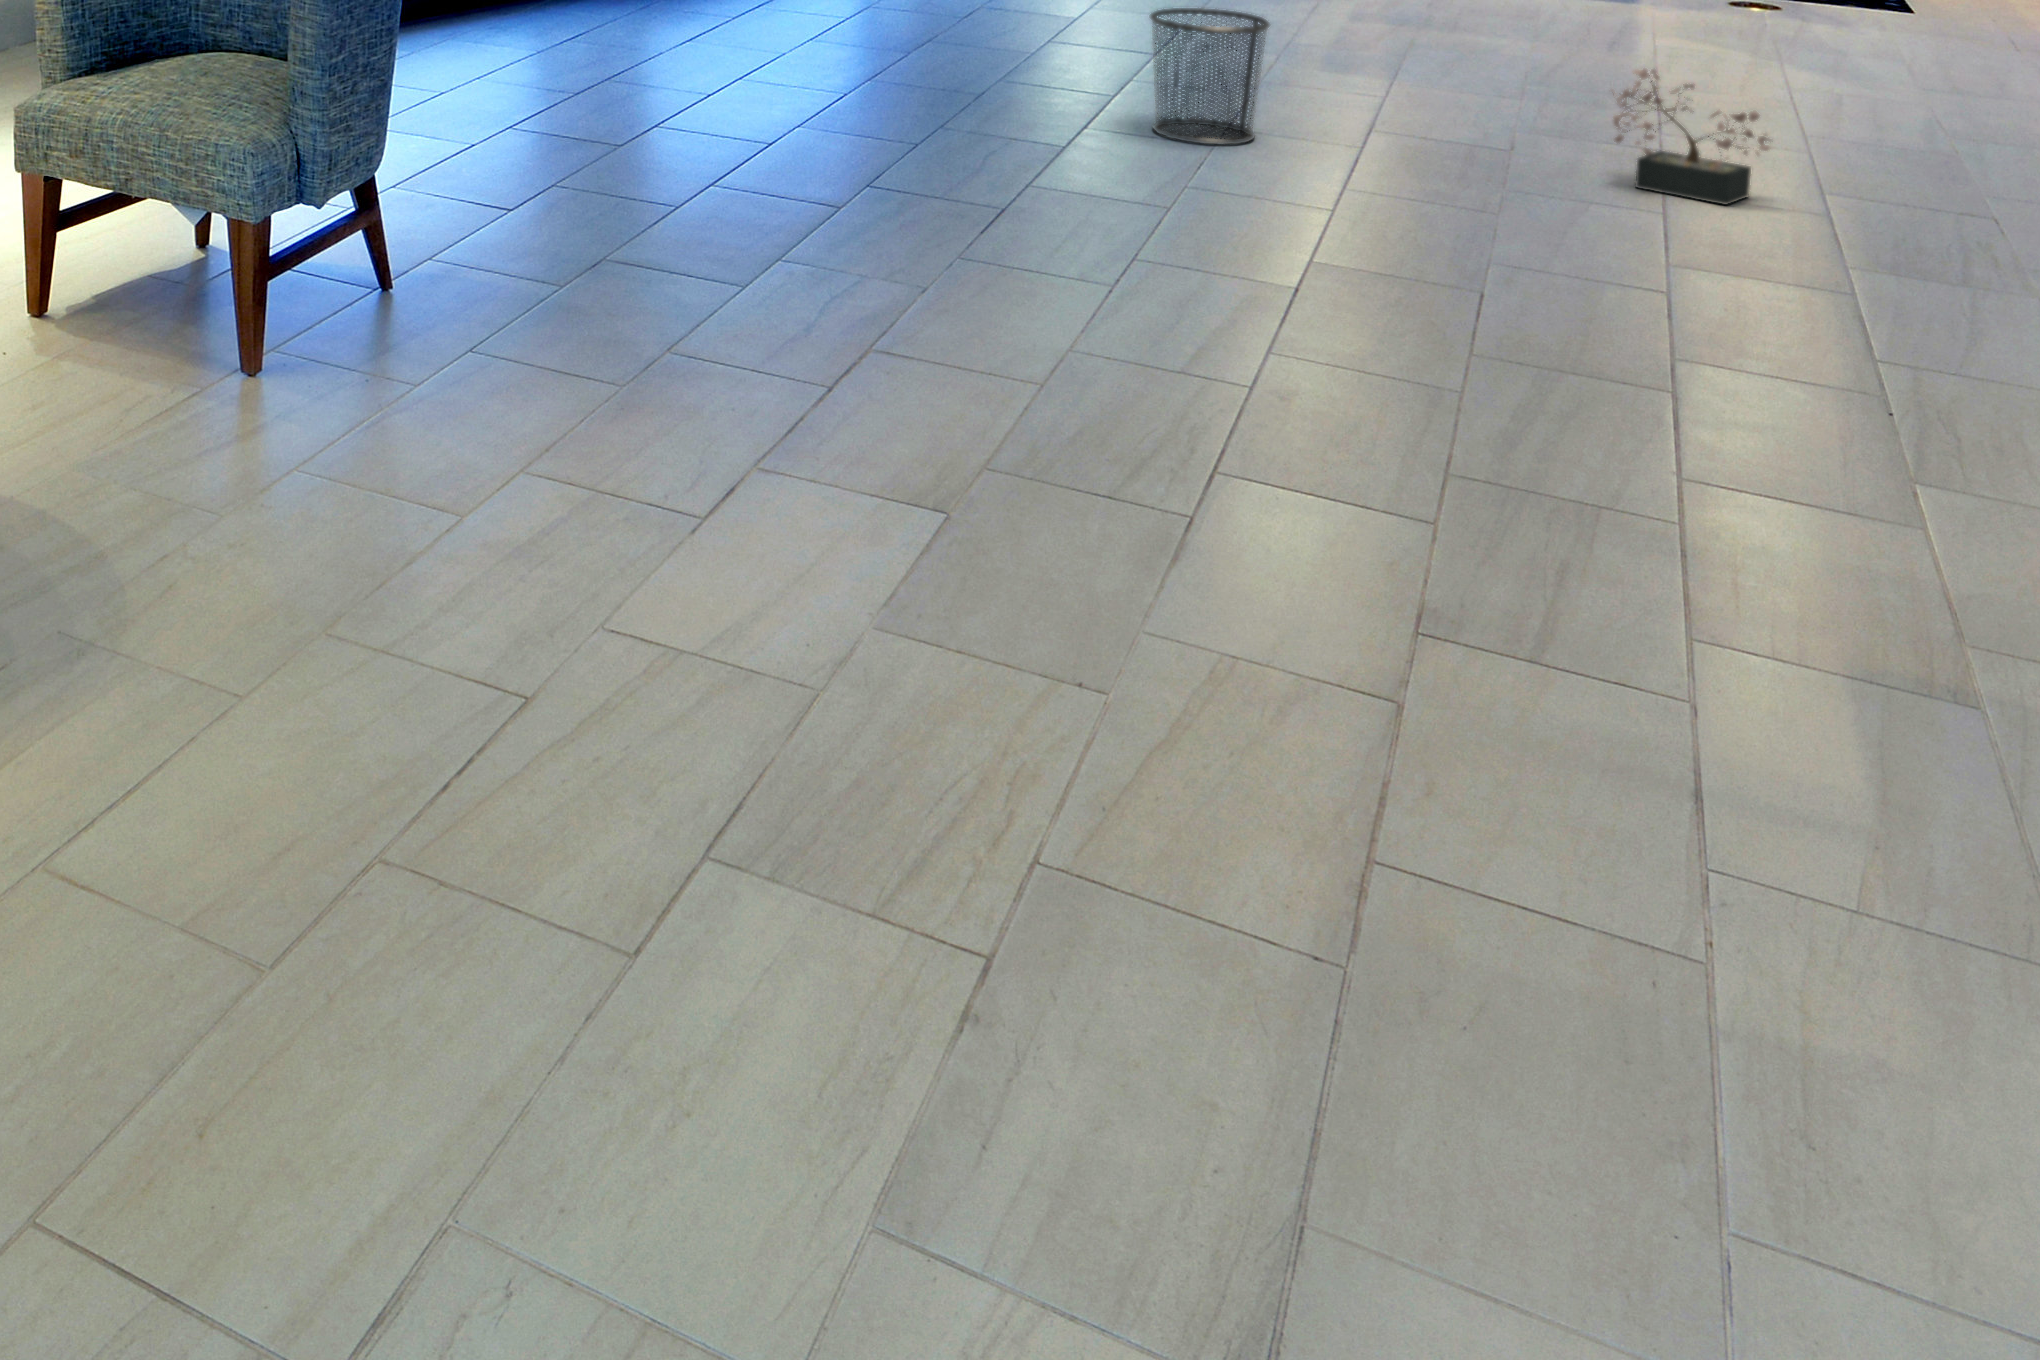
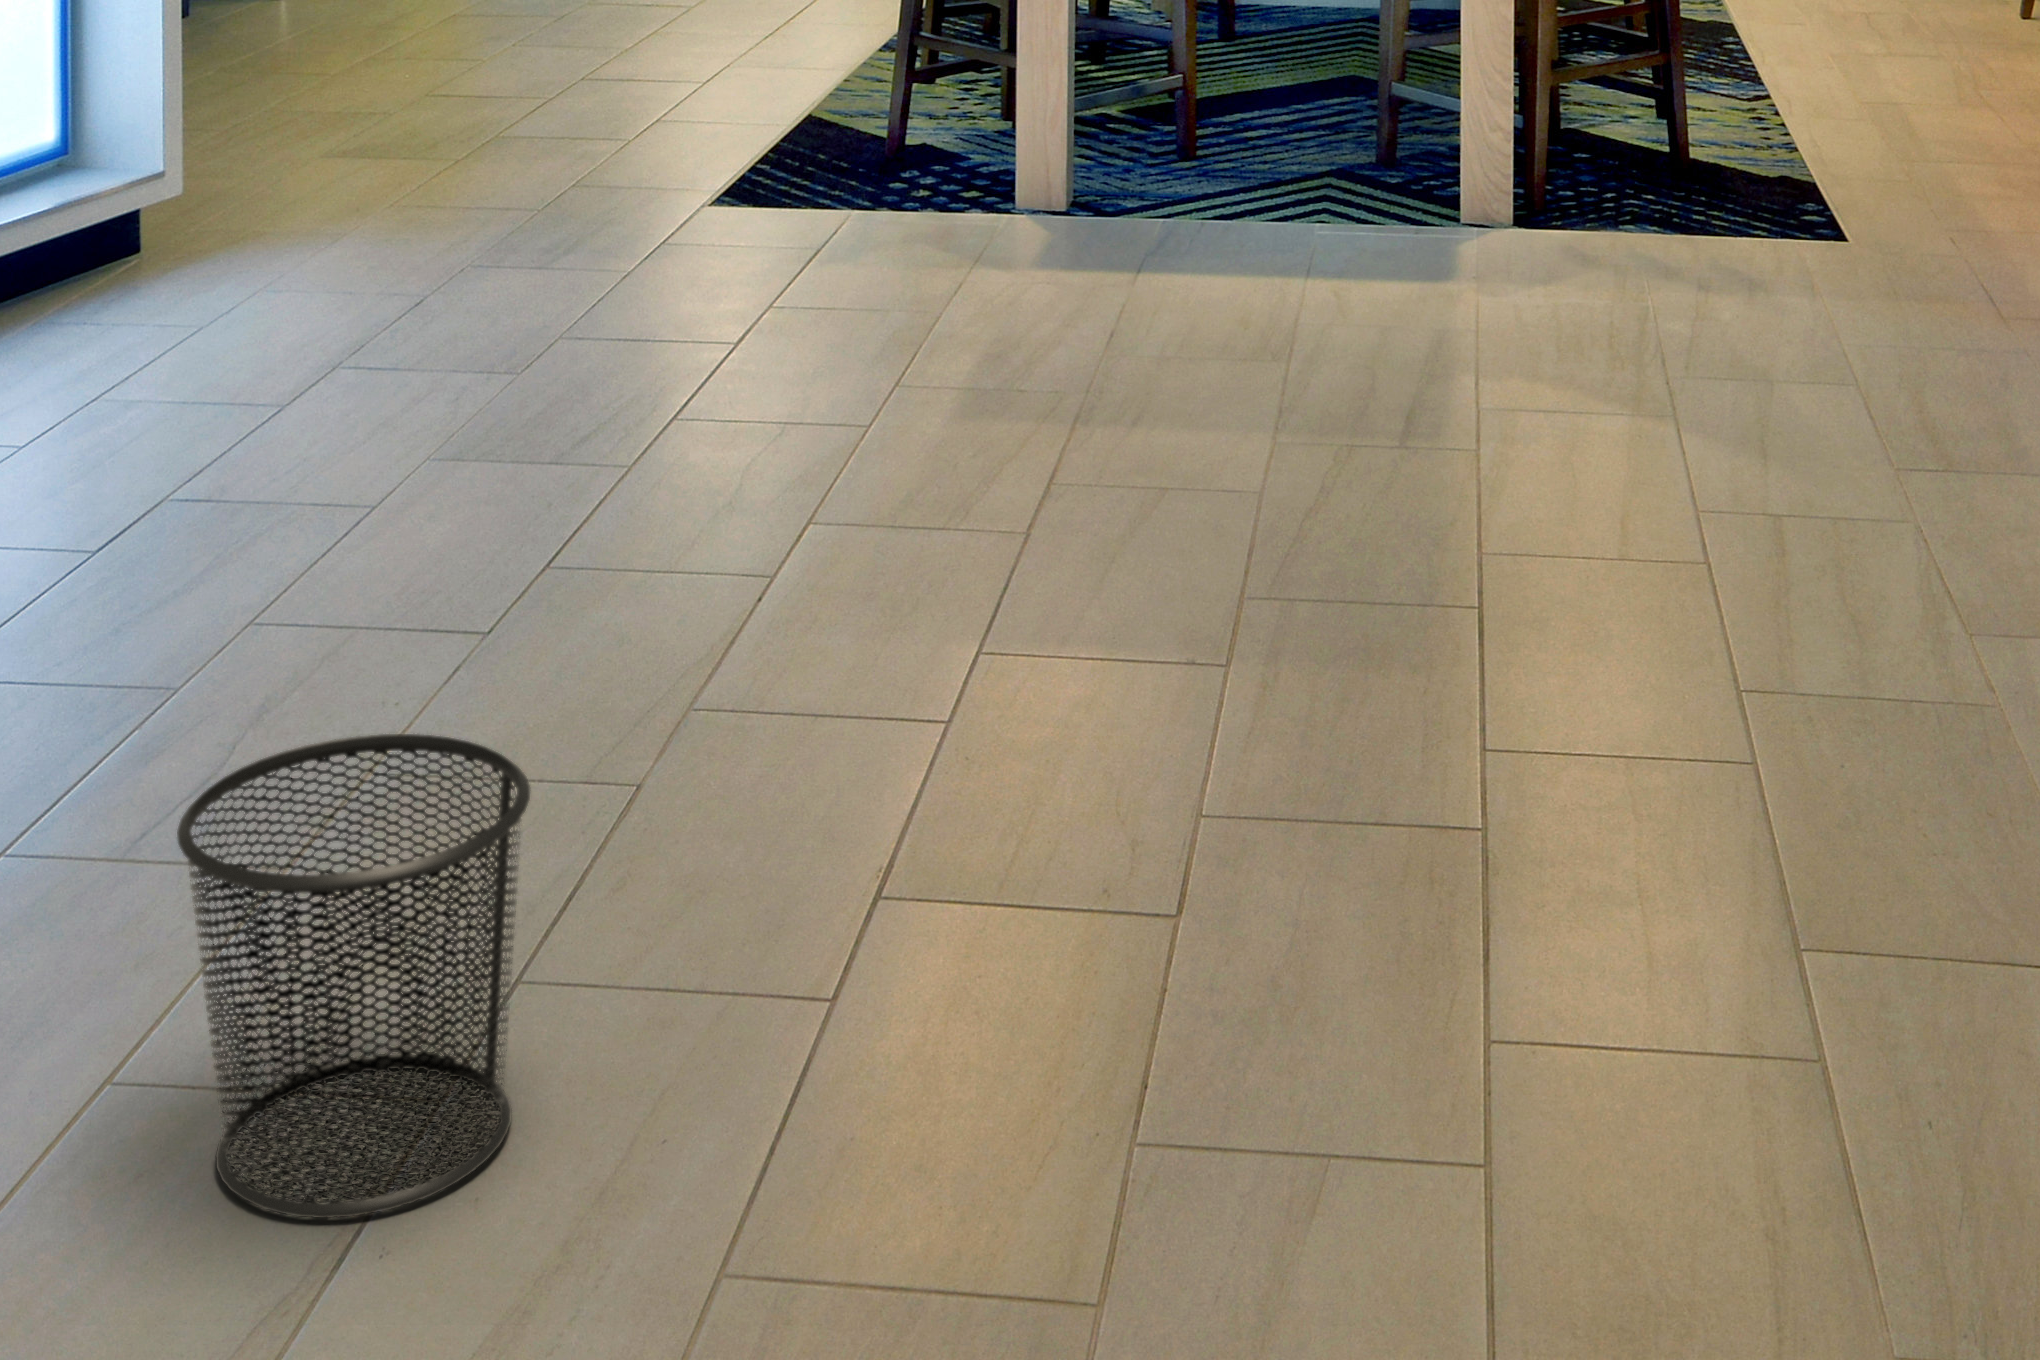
decorative plant: present [1614,68,1769,205] -> none [1388,827,1773,1261]

